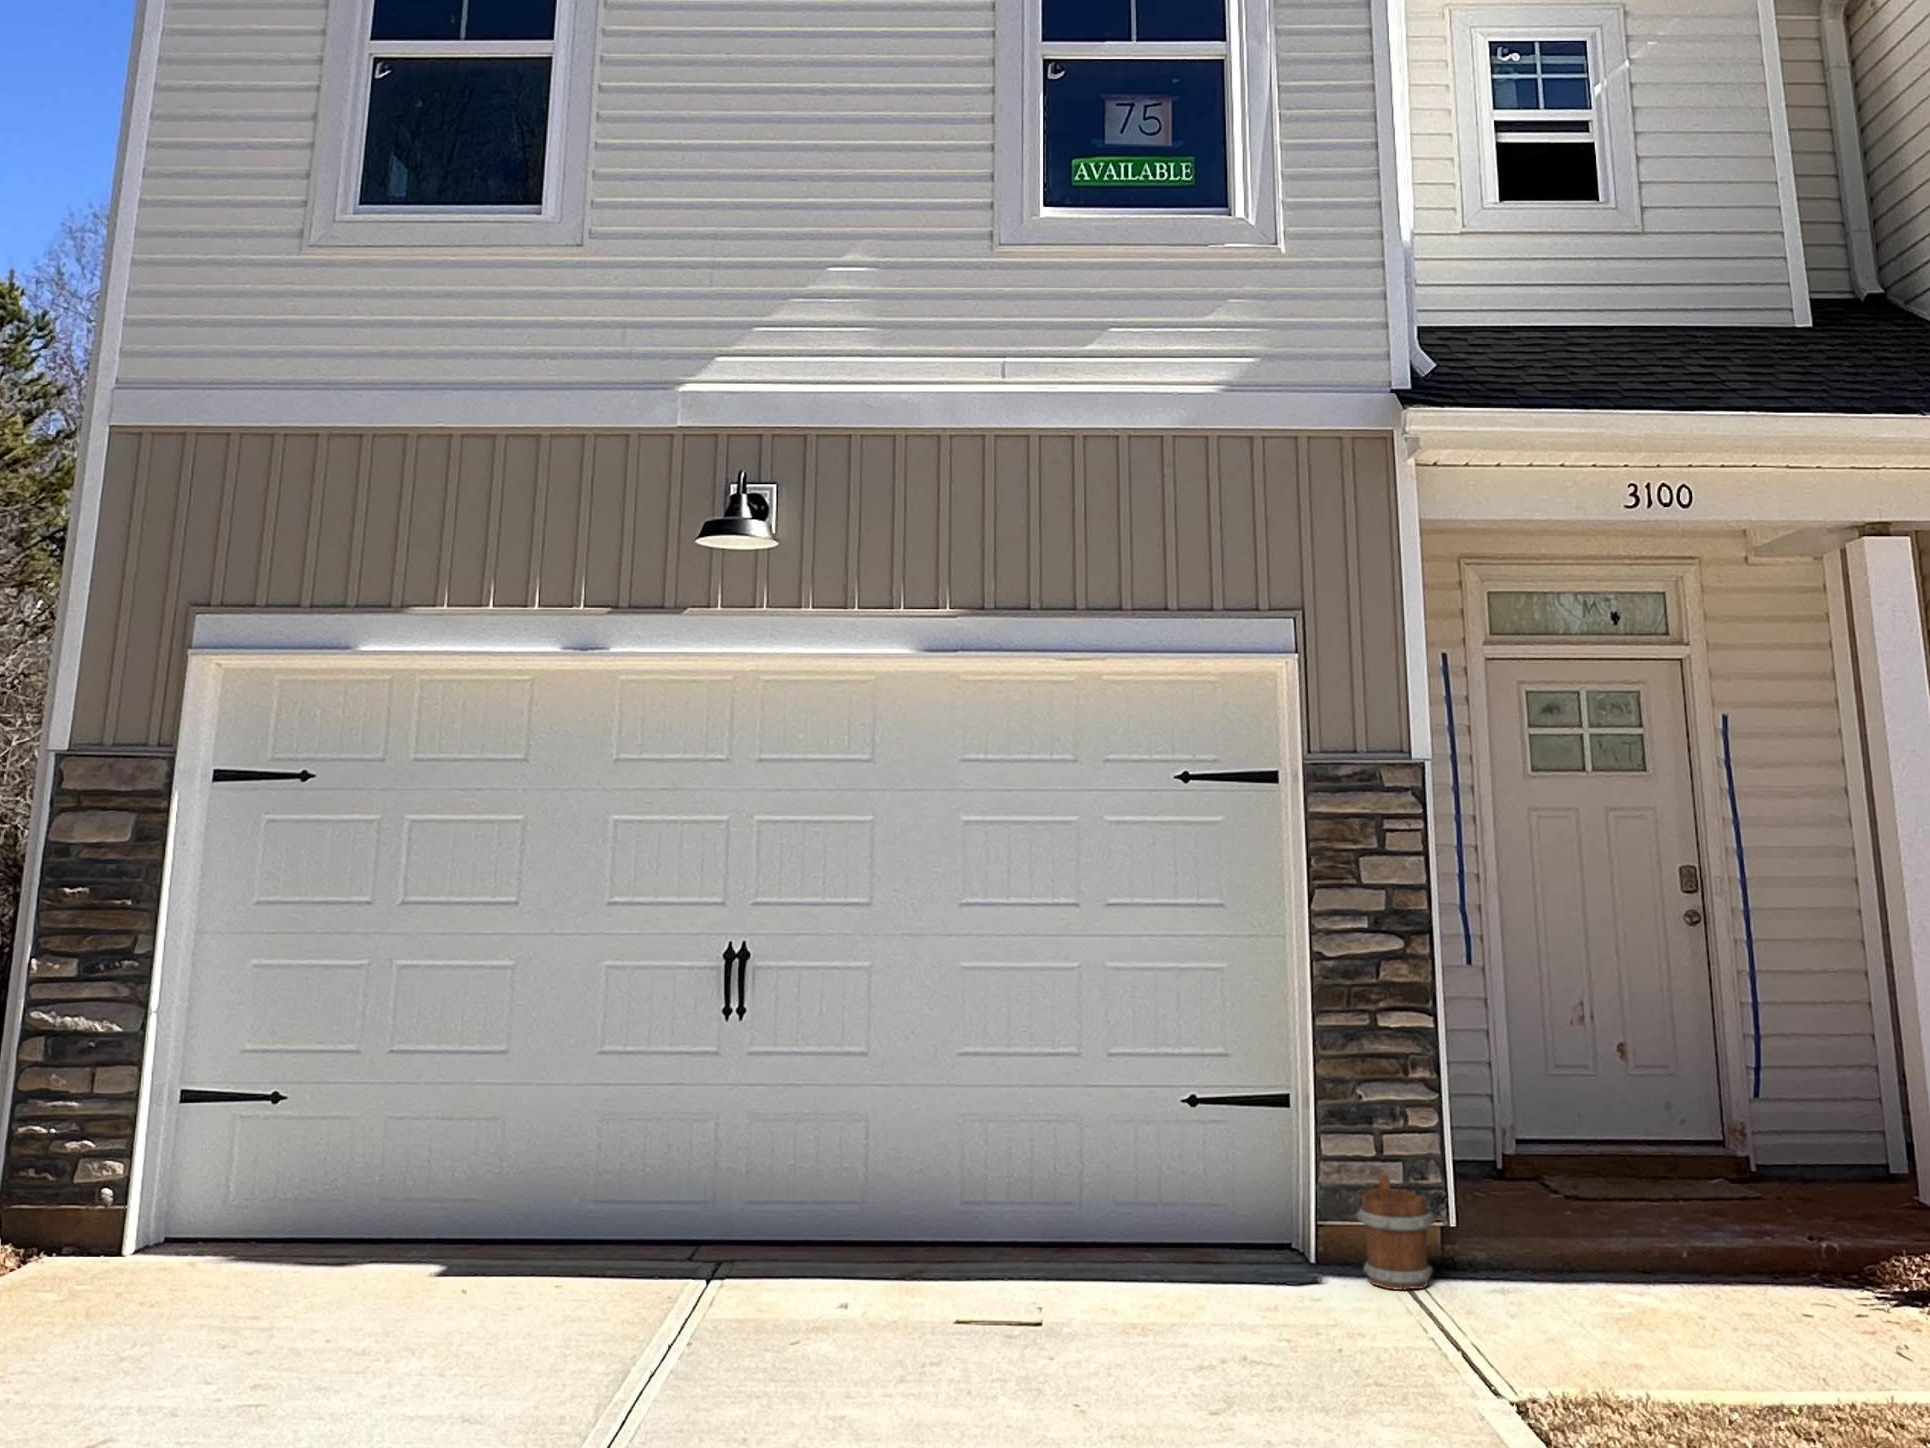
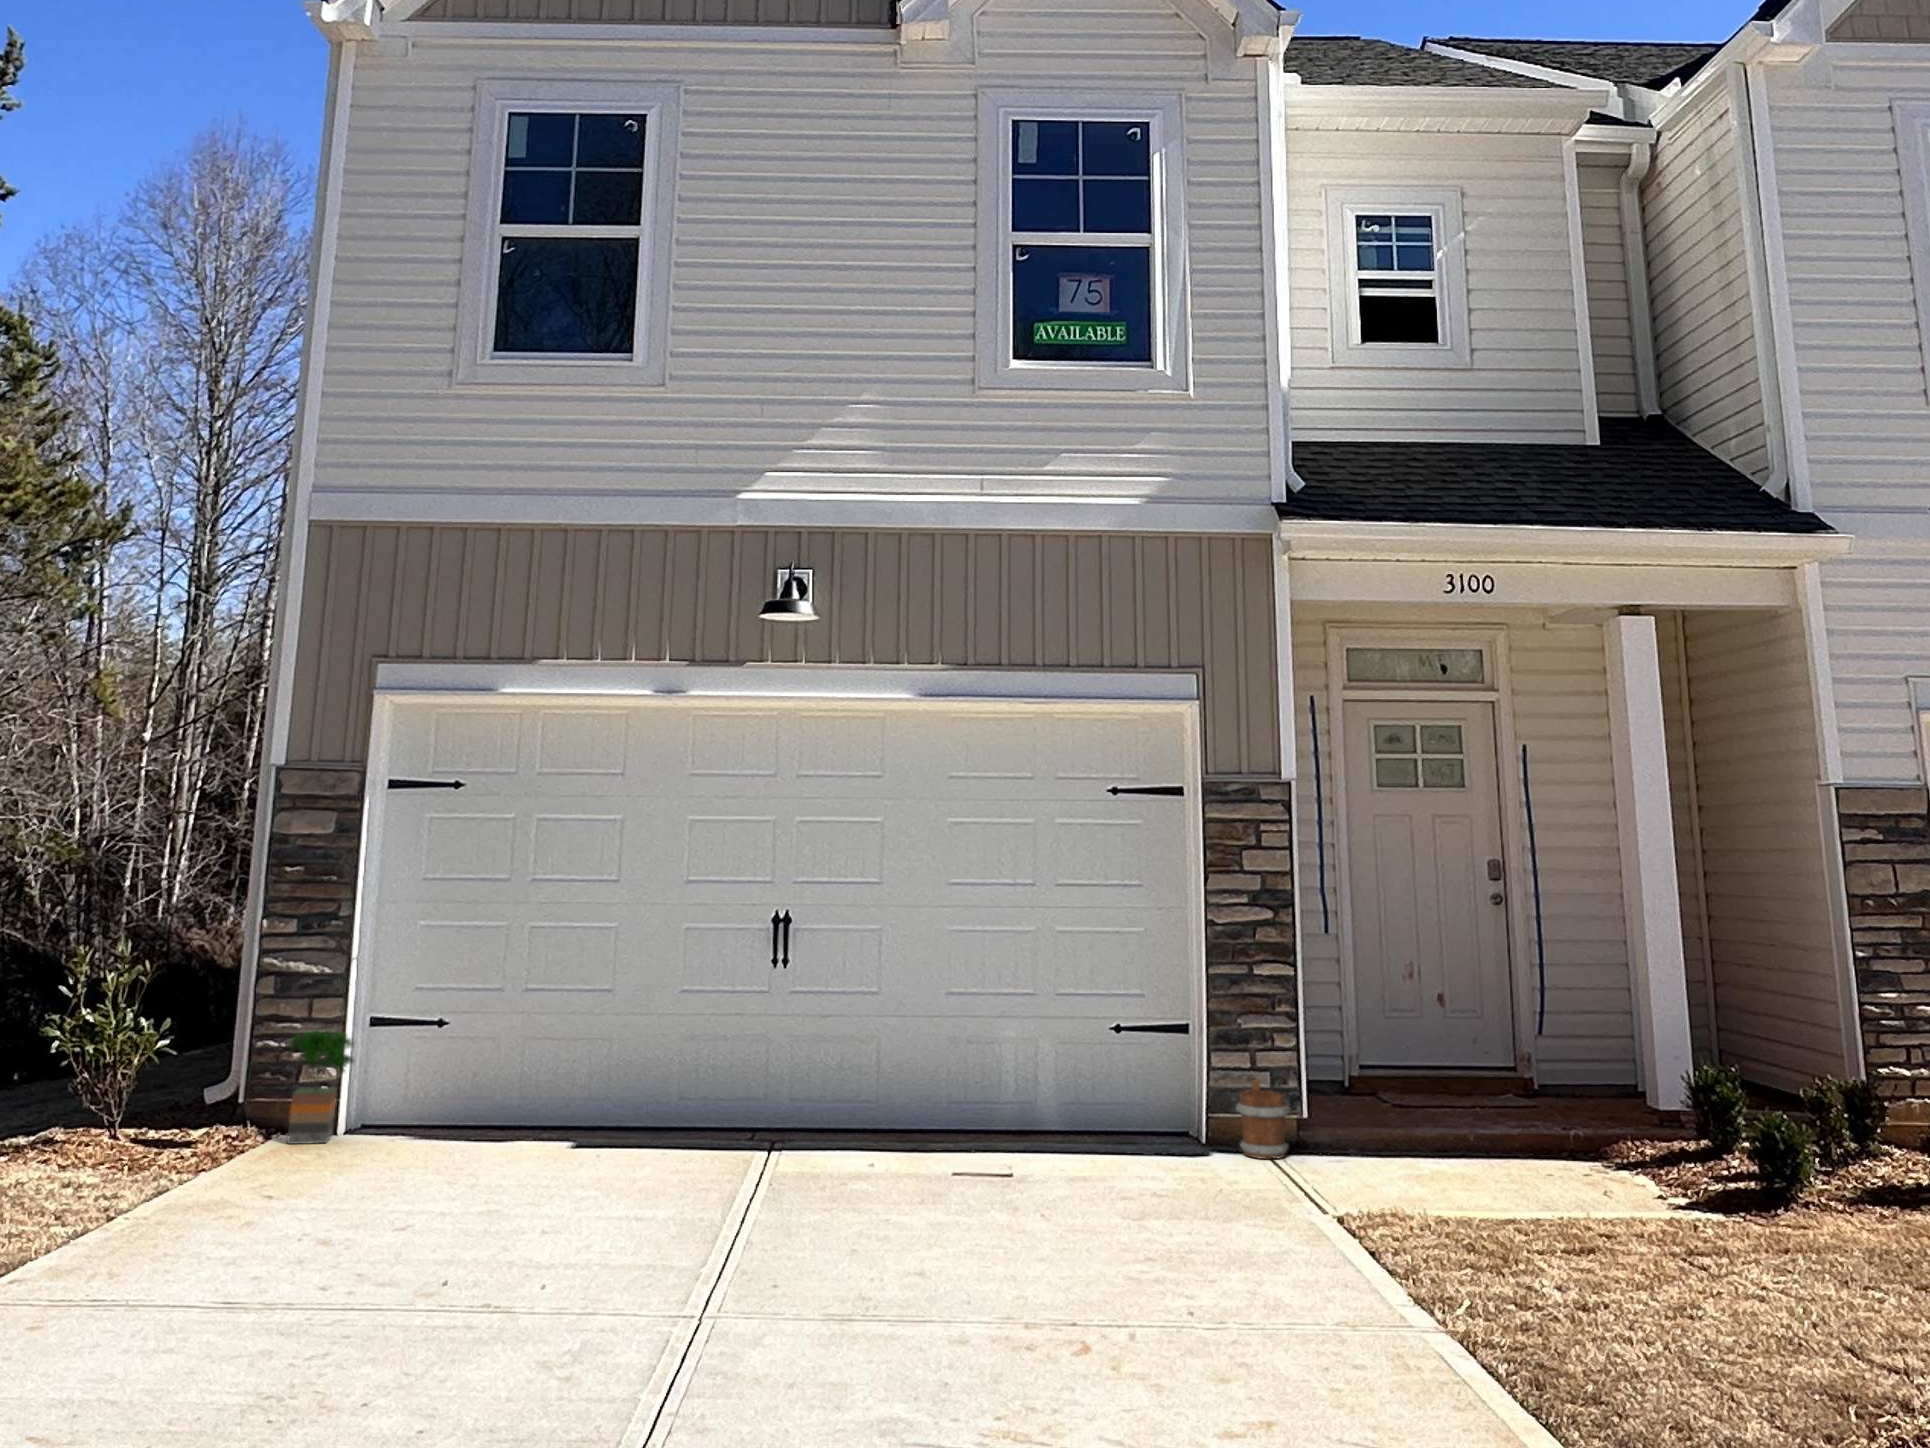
potted tree: none [36,1111,145,1273] -> present [287,1031,355,1144]

